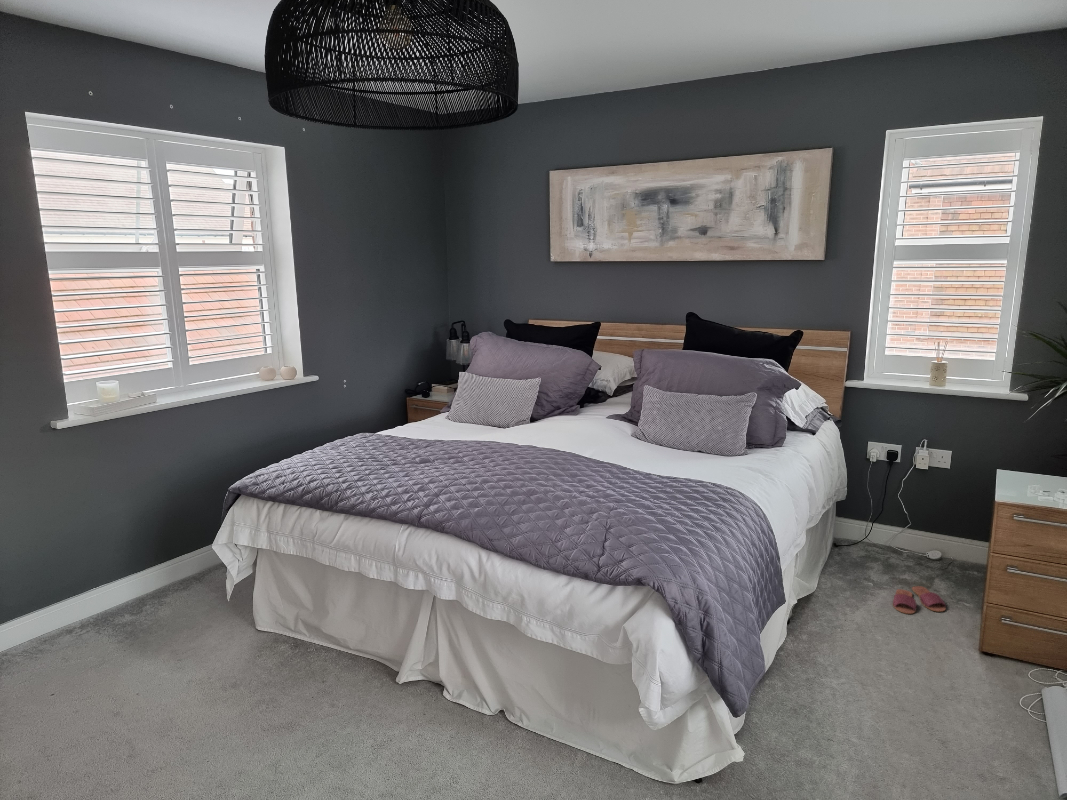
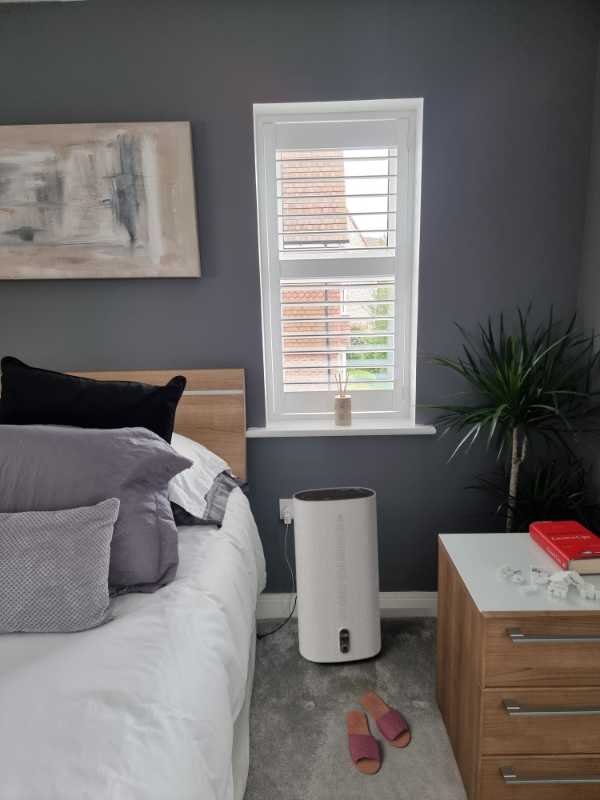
air purifier: none [868,434,955,572] -> present [293,487,381,662]

